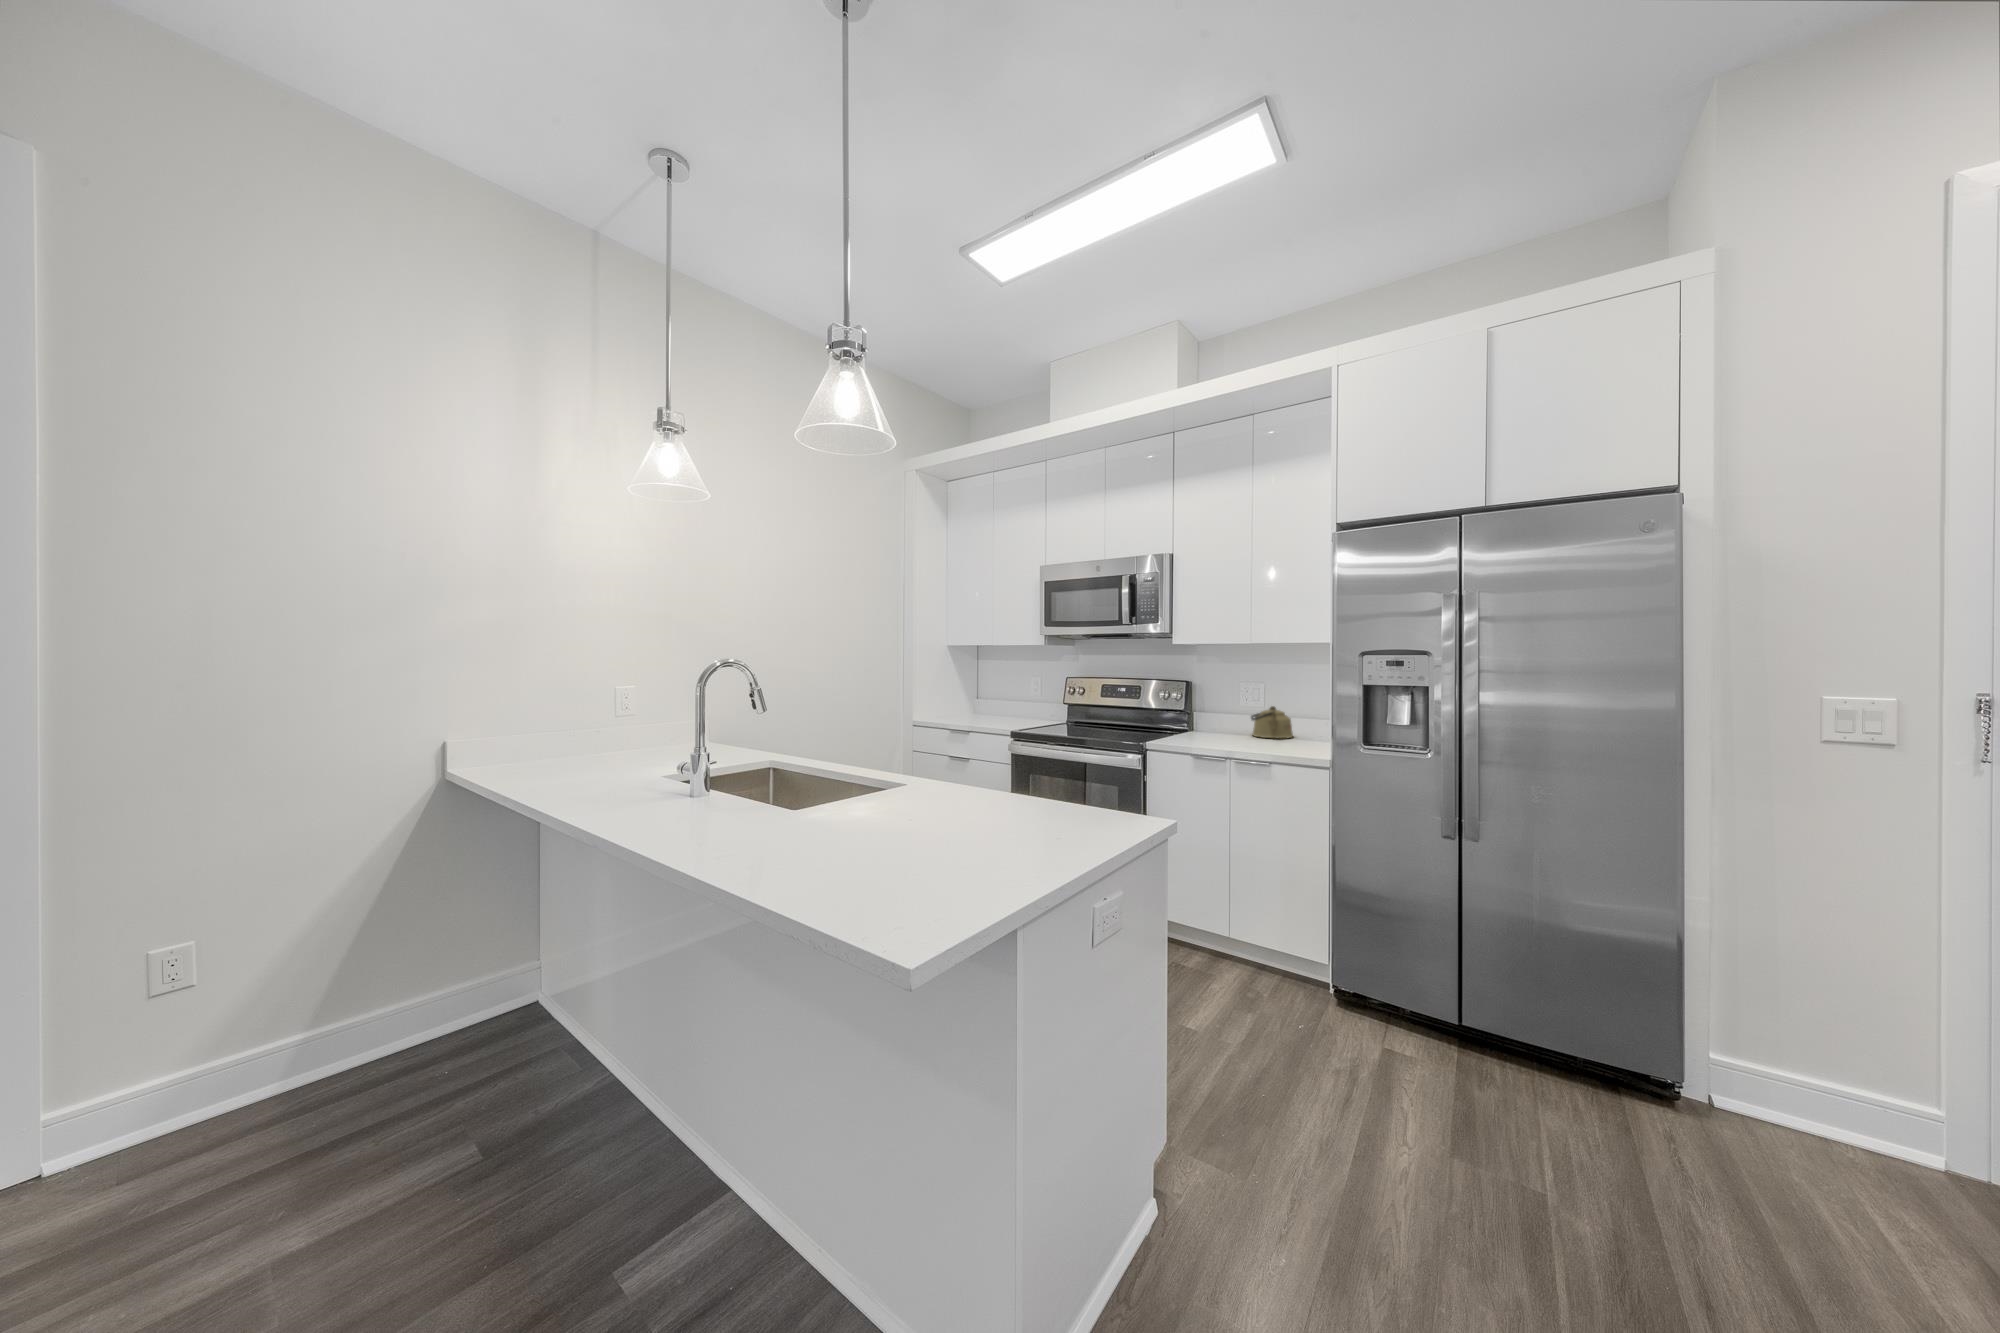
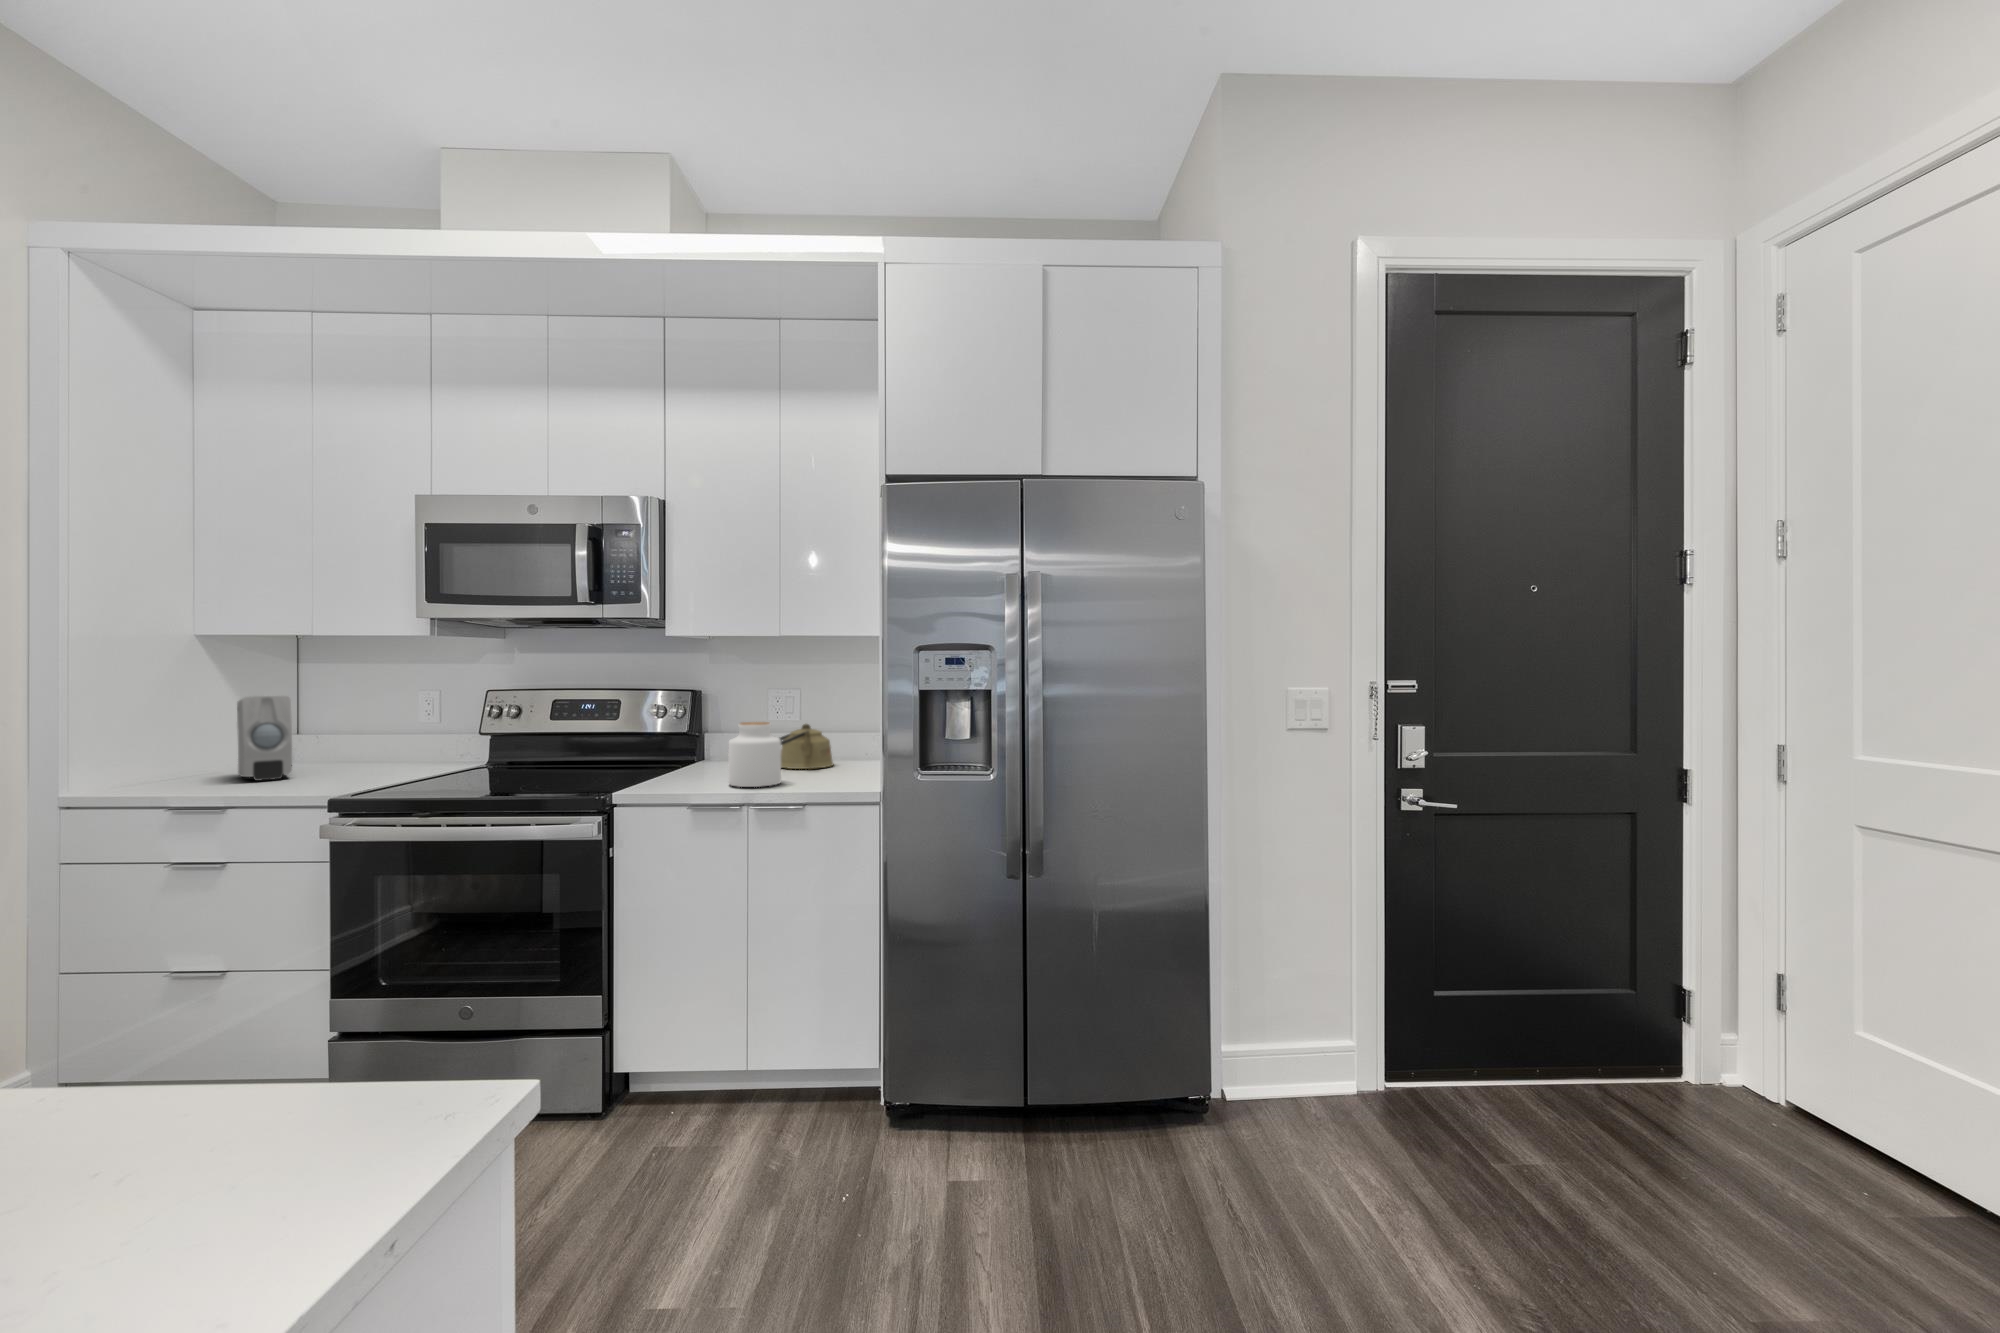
soap dispenser: none [953,679,977,724] -> present [237,696,292,781]
jar: none [1217,703,1254,748] -> present [728,722,781,787]

